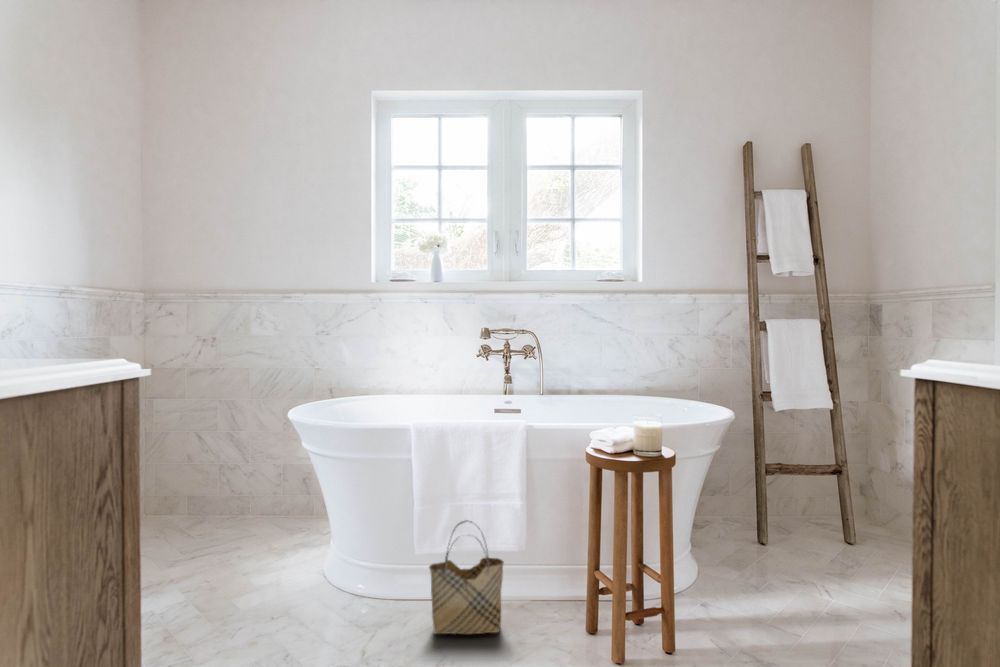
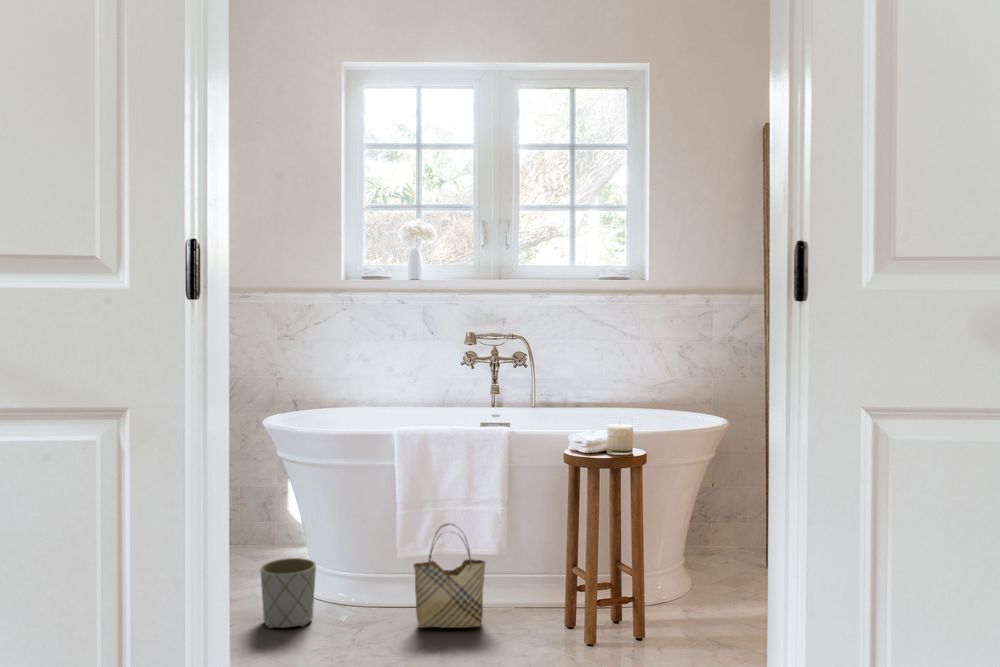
planter: none [272,554,331,635] -> present [261,558,316,629]

